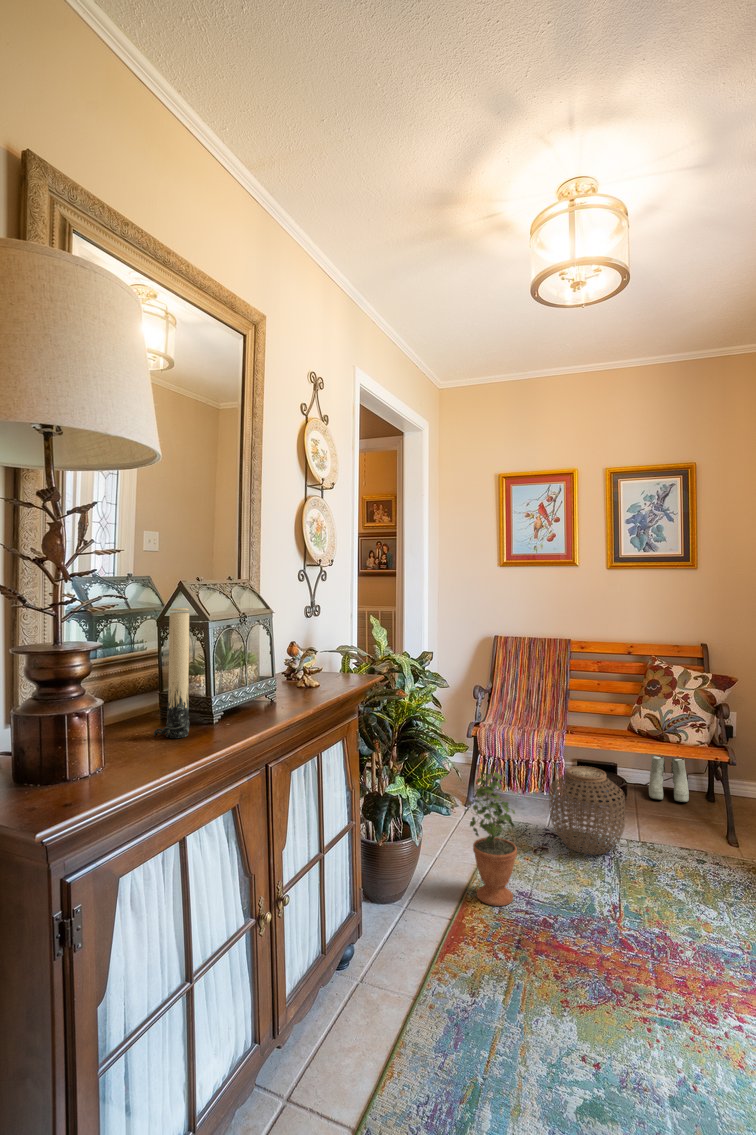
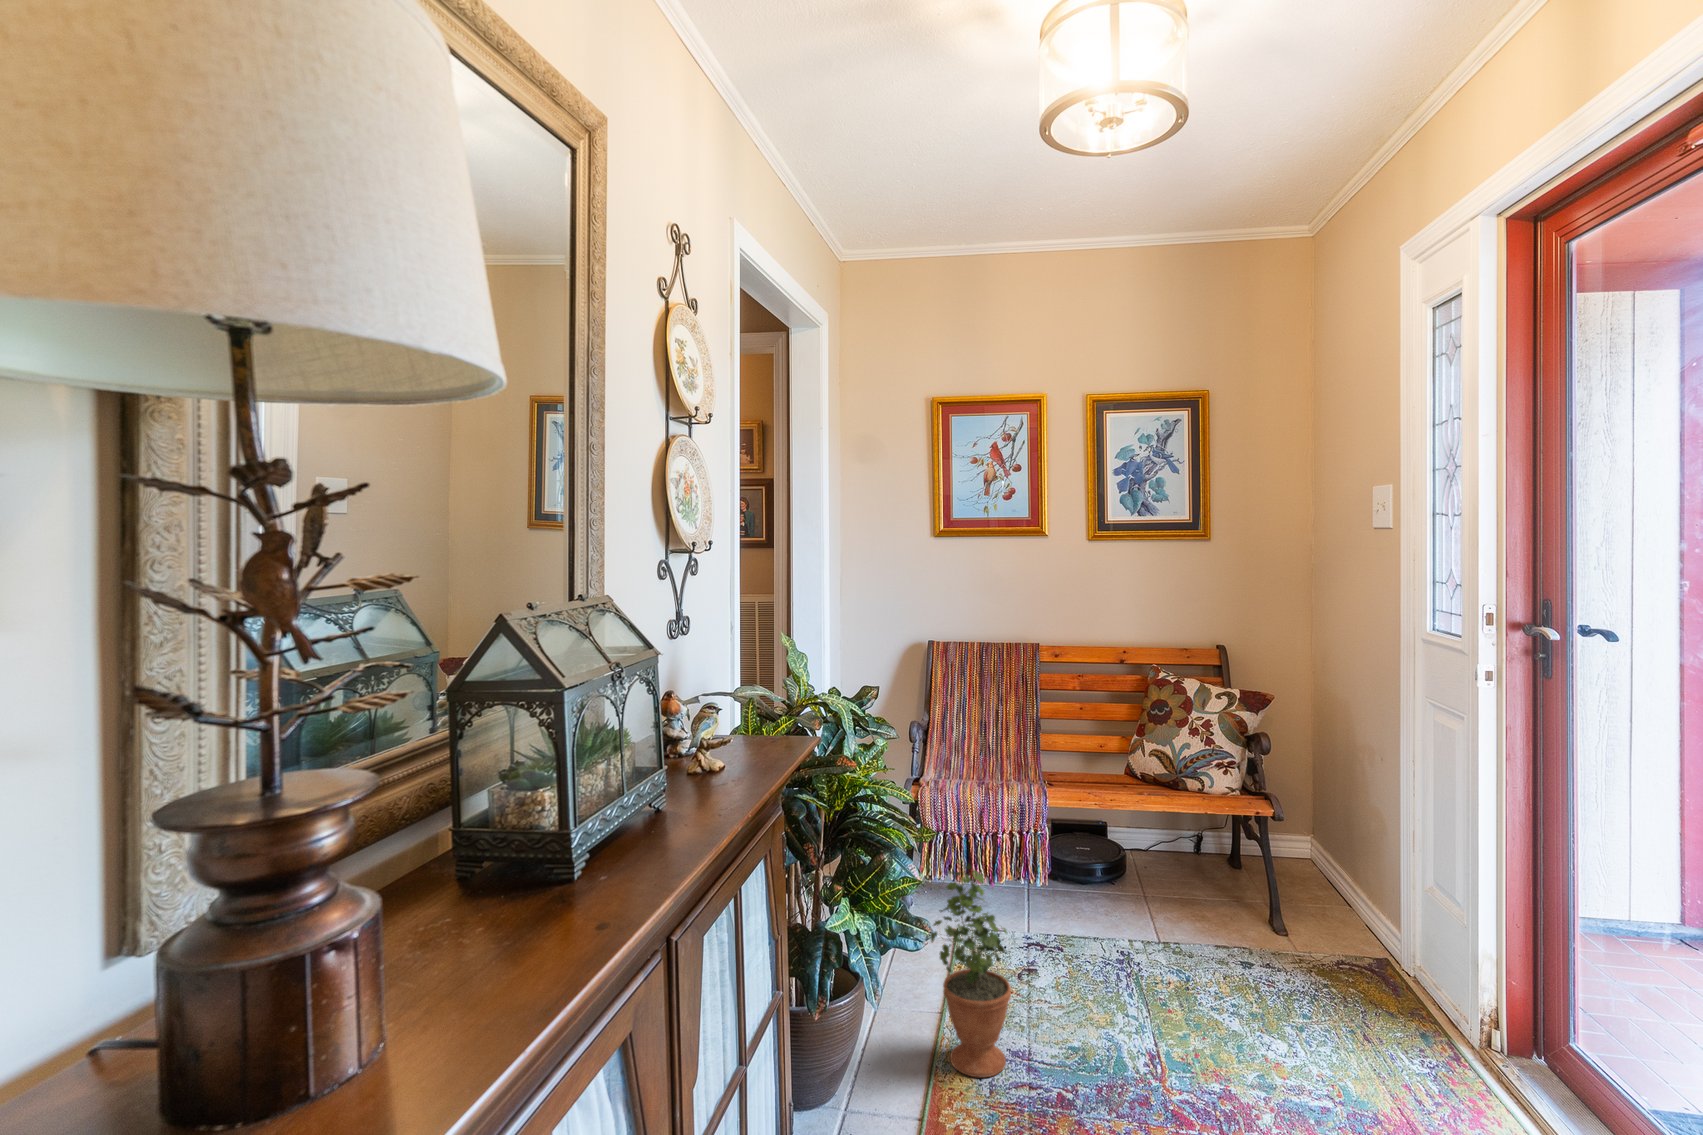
candle: present [154,608,190,738] -> none [465,698,544,975]
boots: present [649,756,689,802] -> none [1150,805,1205,871]
woven basket: present [549,766,625,855] -> none [1034,840,1143,970]

